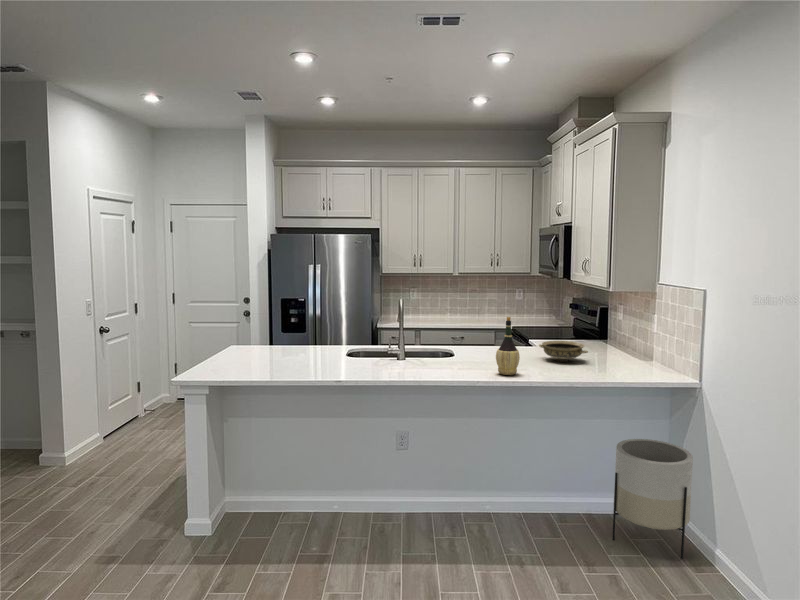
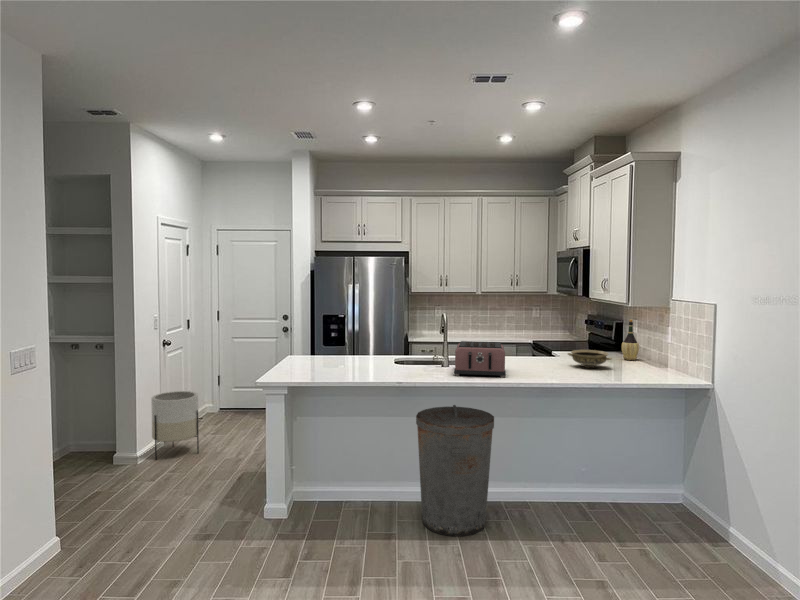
wine bottle: present [496,317,520,375] -> present [622,319,639,360]
toaster: none [402,332,463,375] -> present [454,341,506,377]
trash can: none [357,406,447,557] -> present [416,405,494,536]
planter: present [612,439,693,559] -> present [151,391,199,460]

